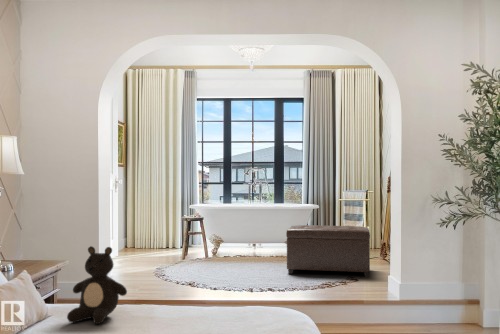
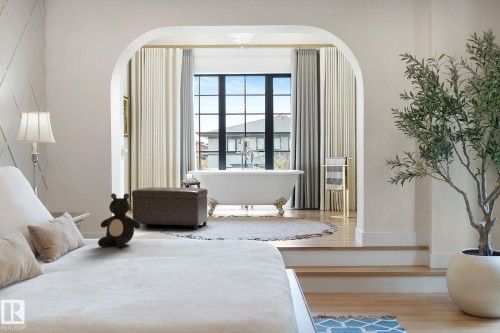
ottoman: present [286,225,370,277] -> present [132,187,208,229]

